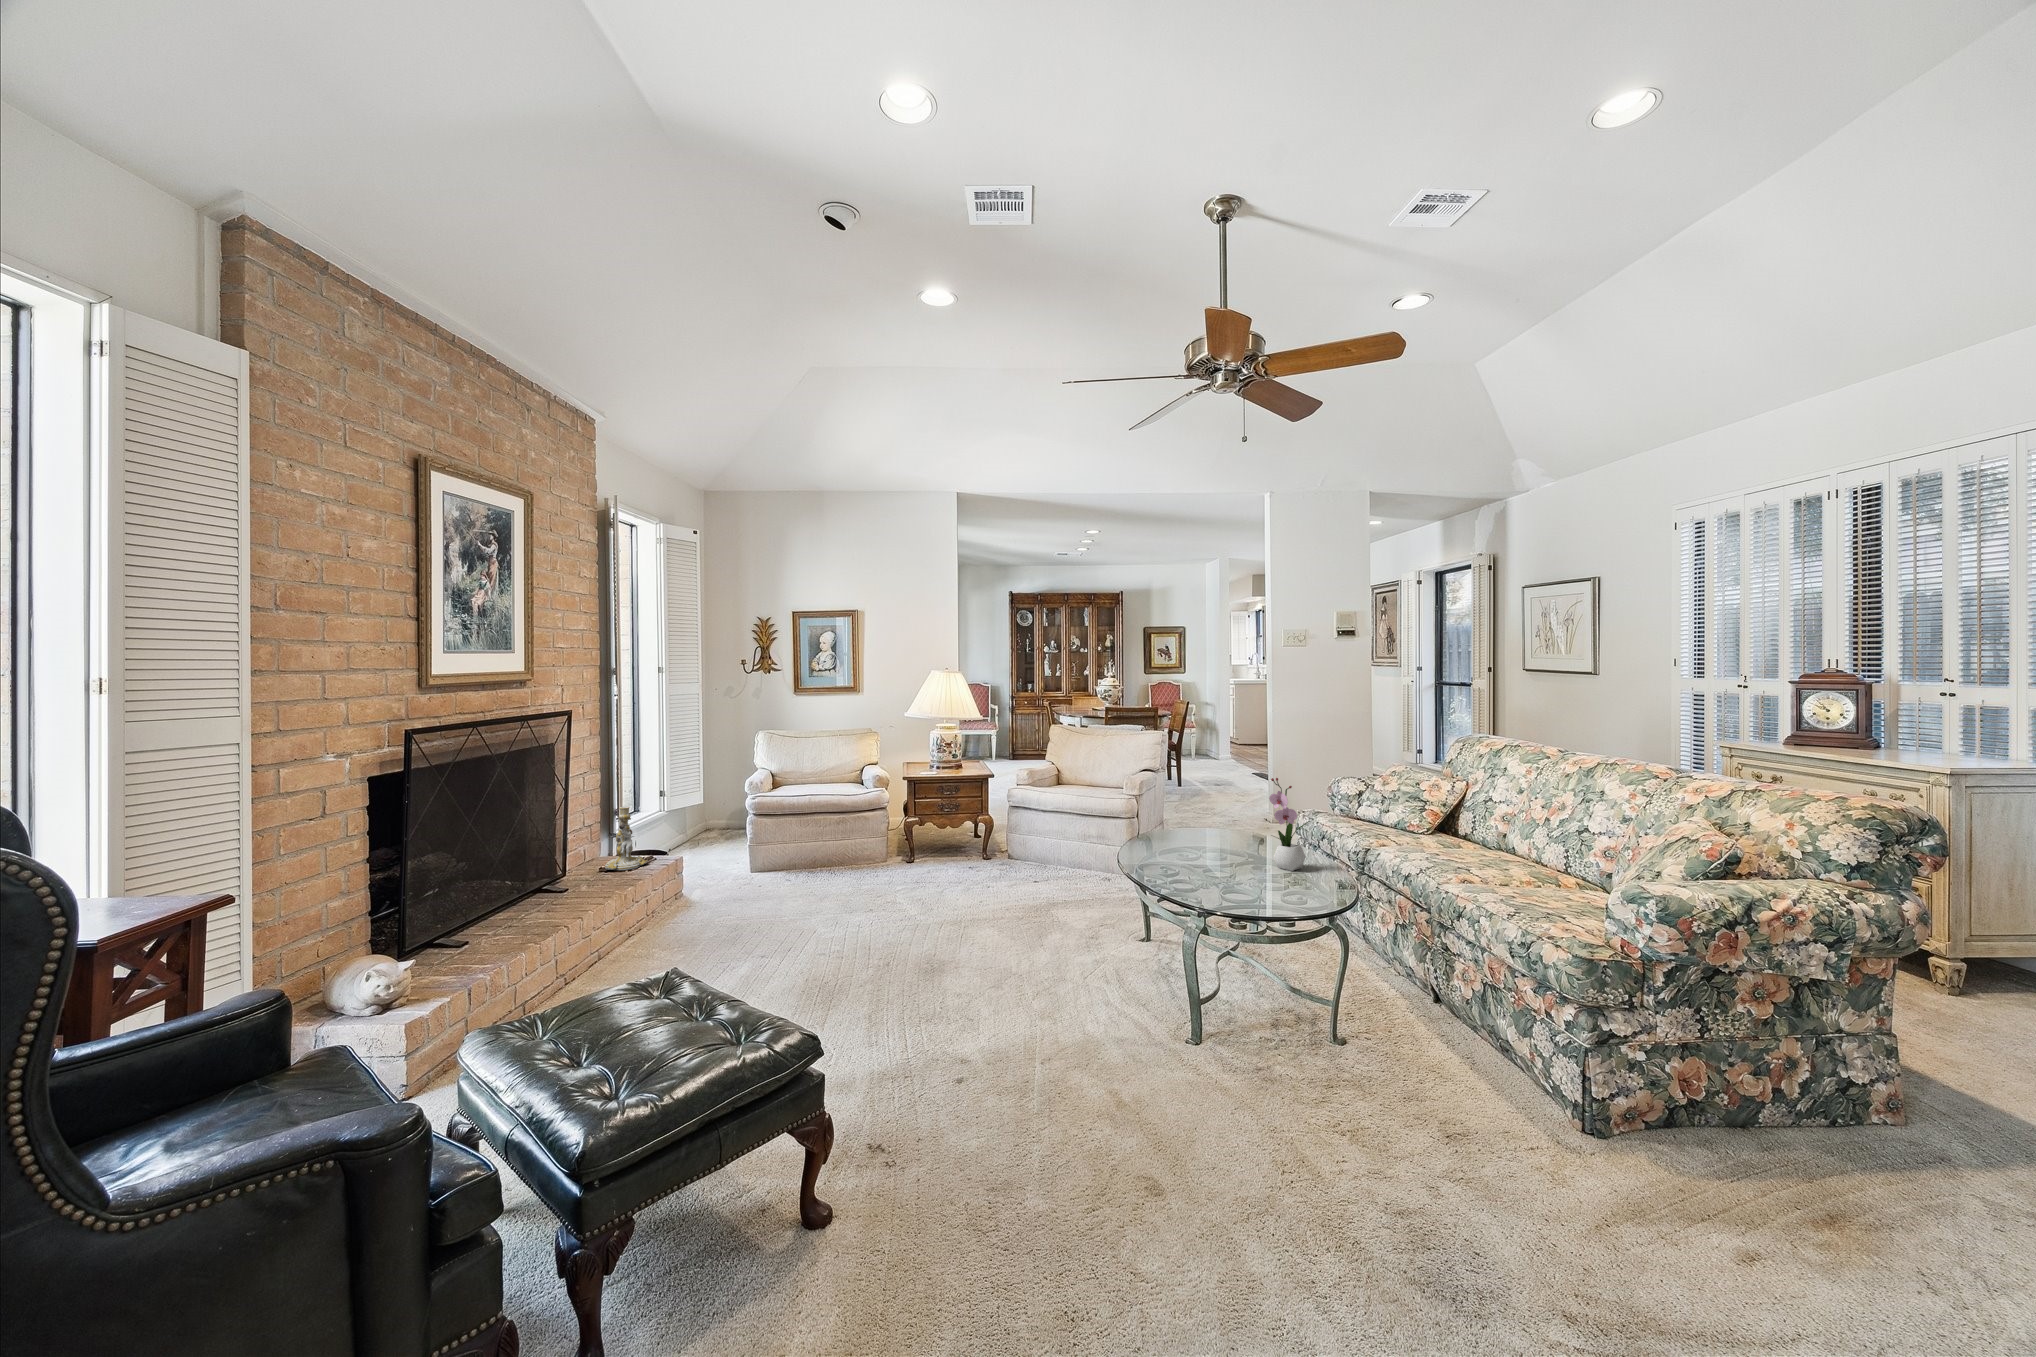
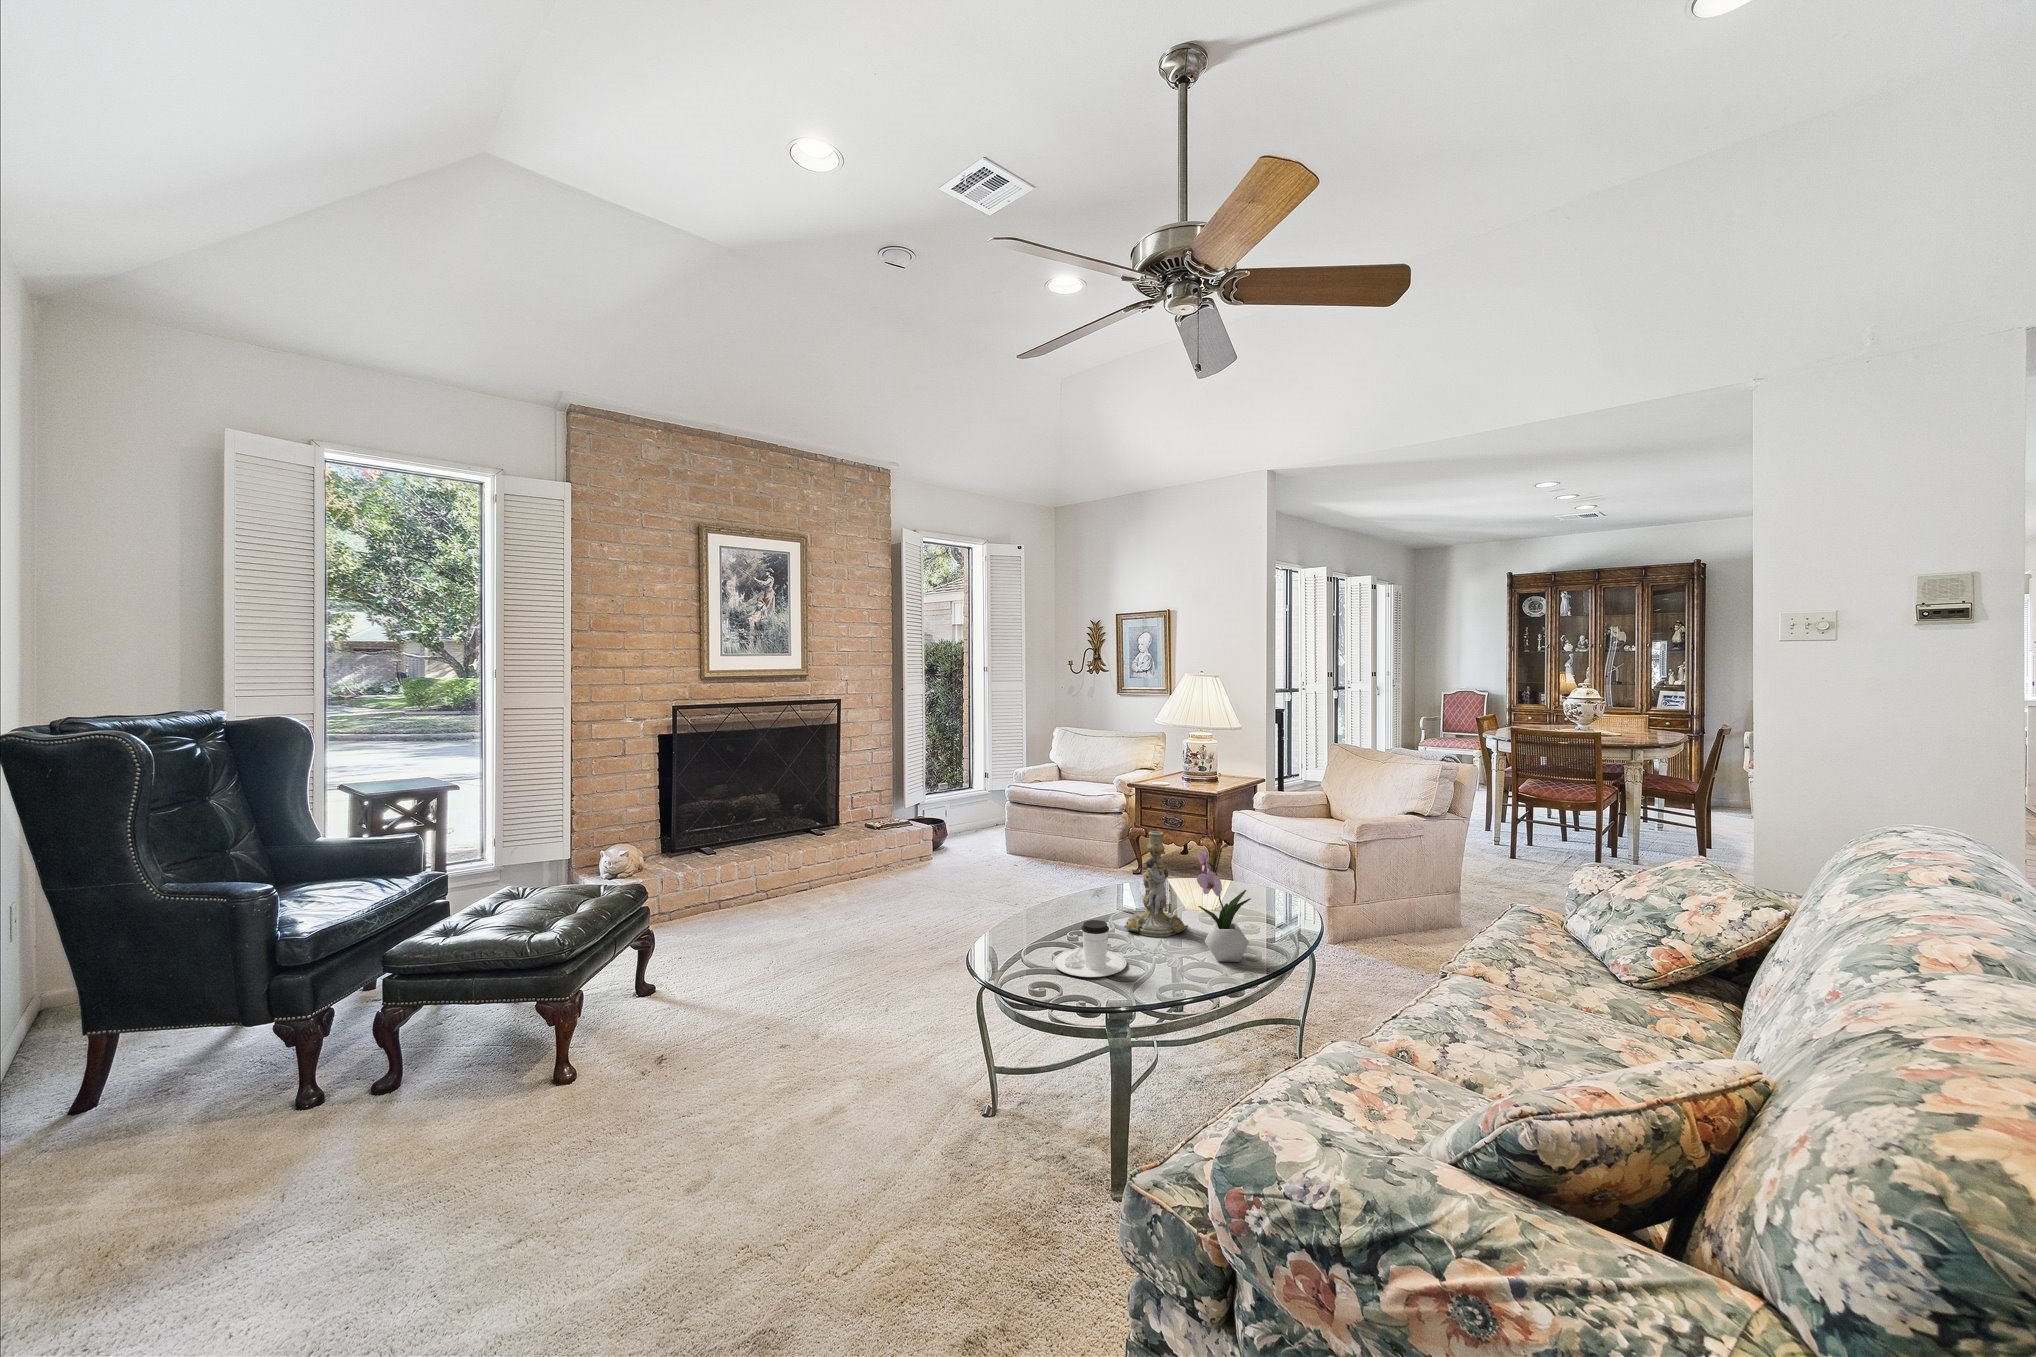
candlestick: present [605,806,648,870] -> present [1124,831,1188,937]
coffee cup: none [1219,856,1279,900] -> present [1053,920,1126,977]

